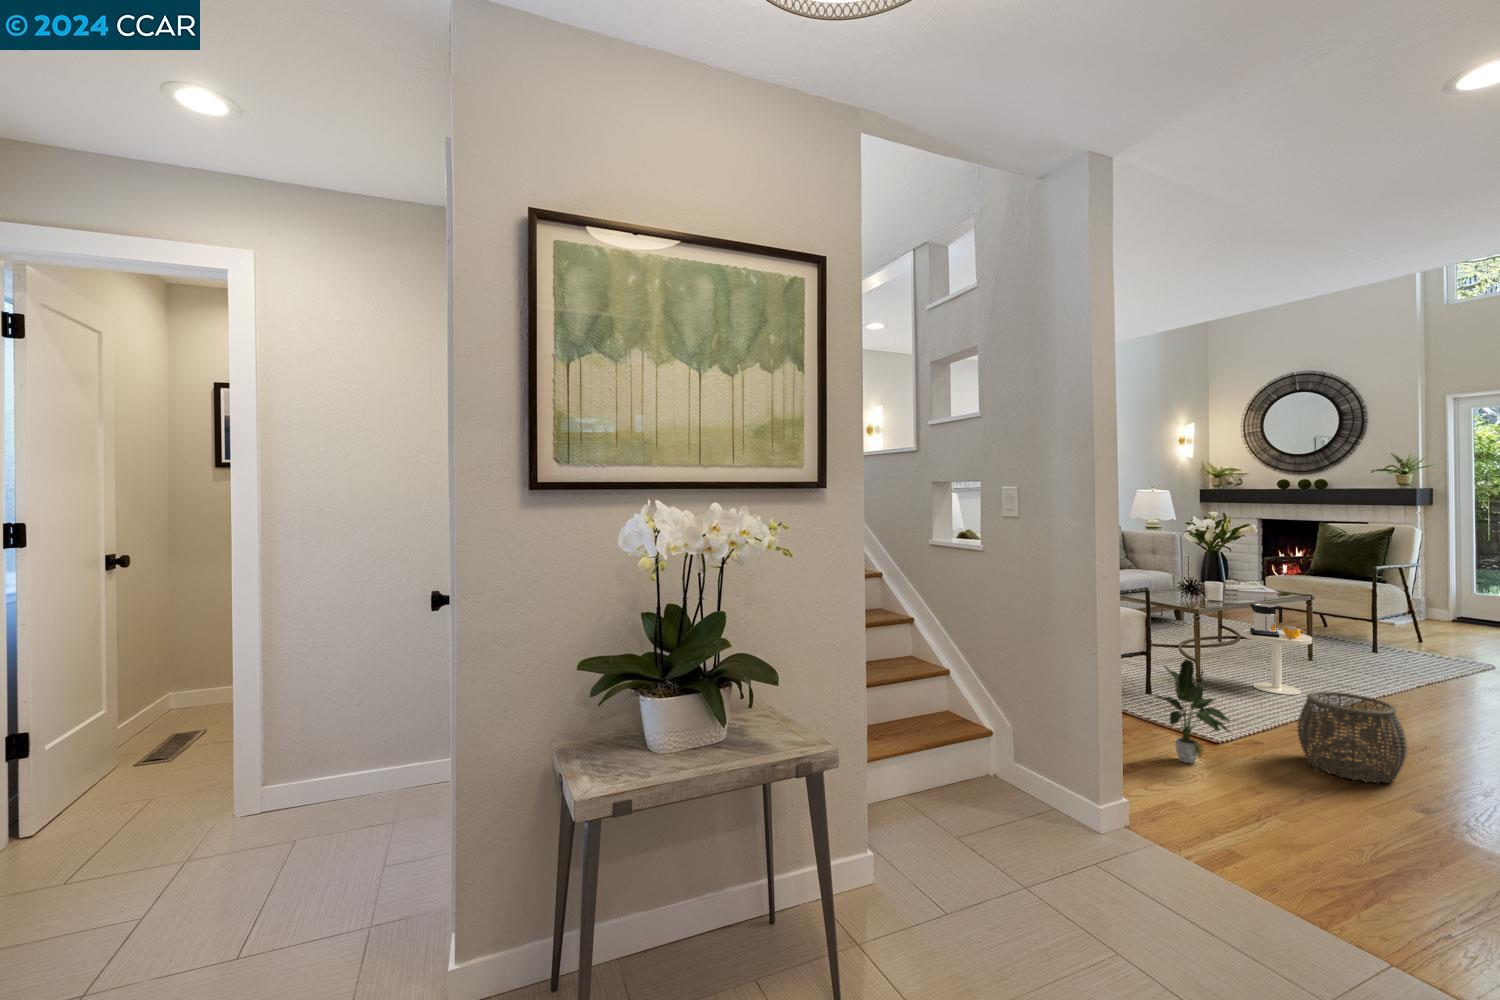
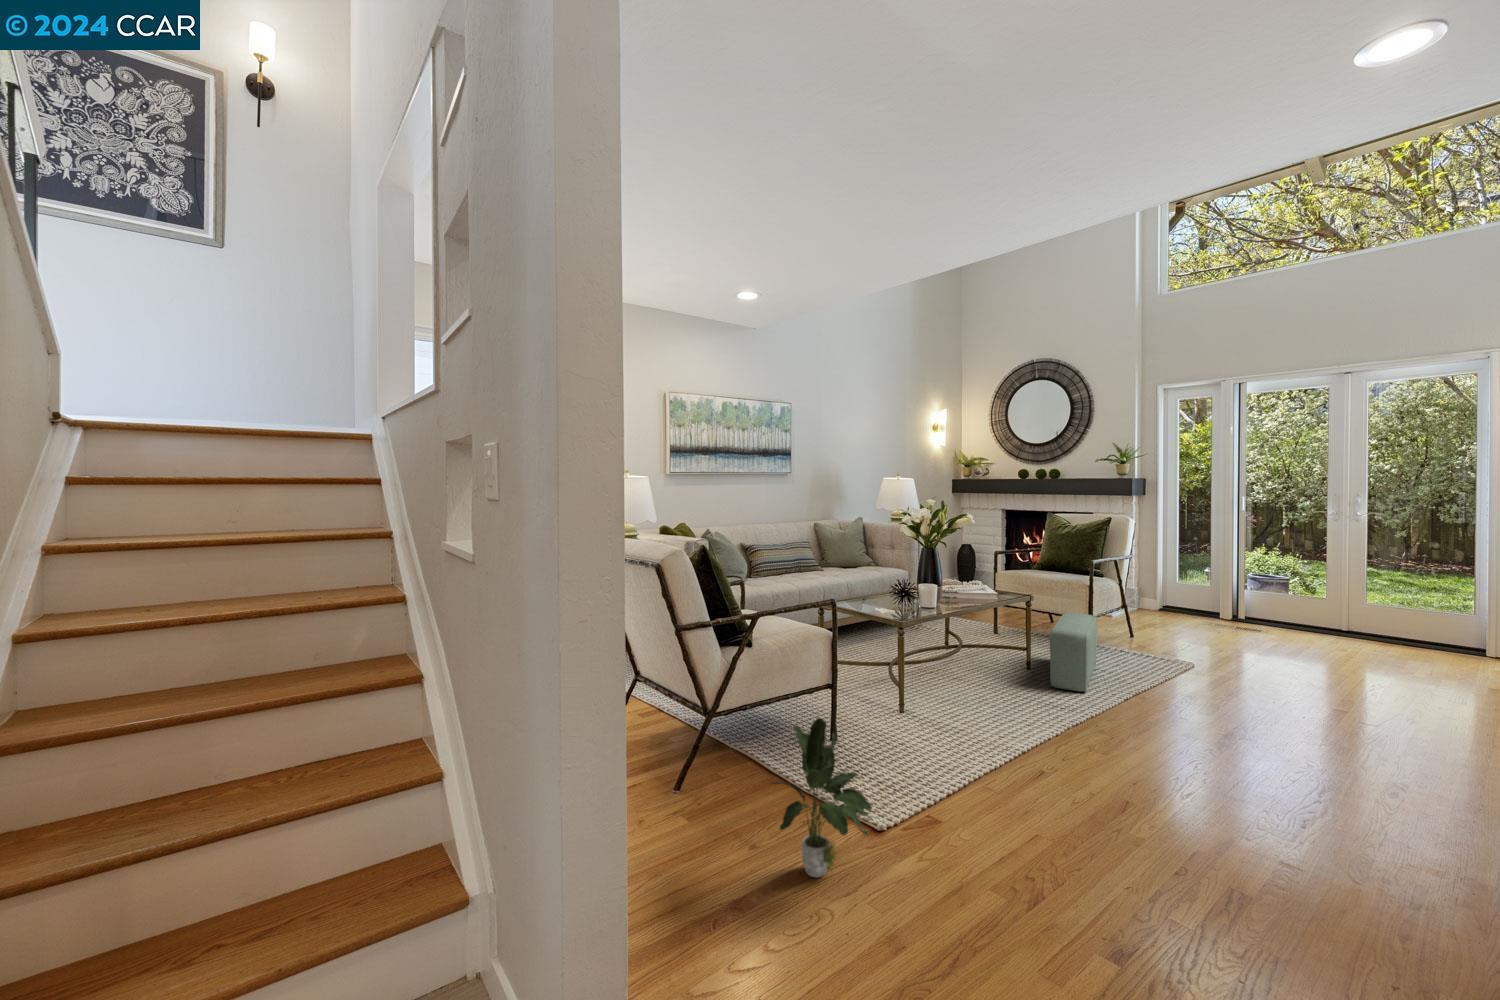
side table: present [1243,604,1312,695] -> none [945,612,1015,723]
pouf: none [1340,613,1385,679] -> present [1050,613,1097,692]
woven basket: present [1297,692,1408,783] -> none [963,747,1090,890]

